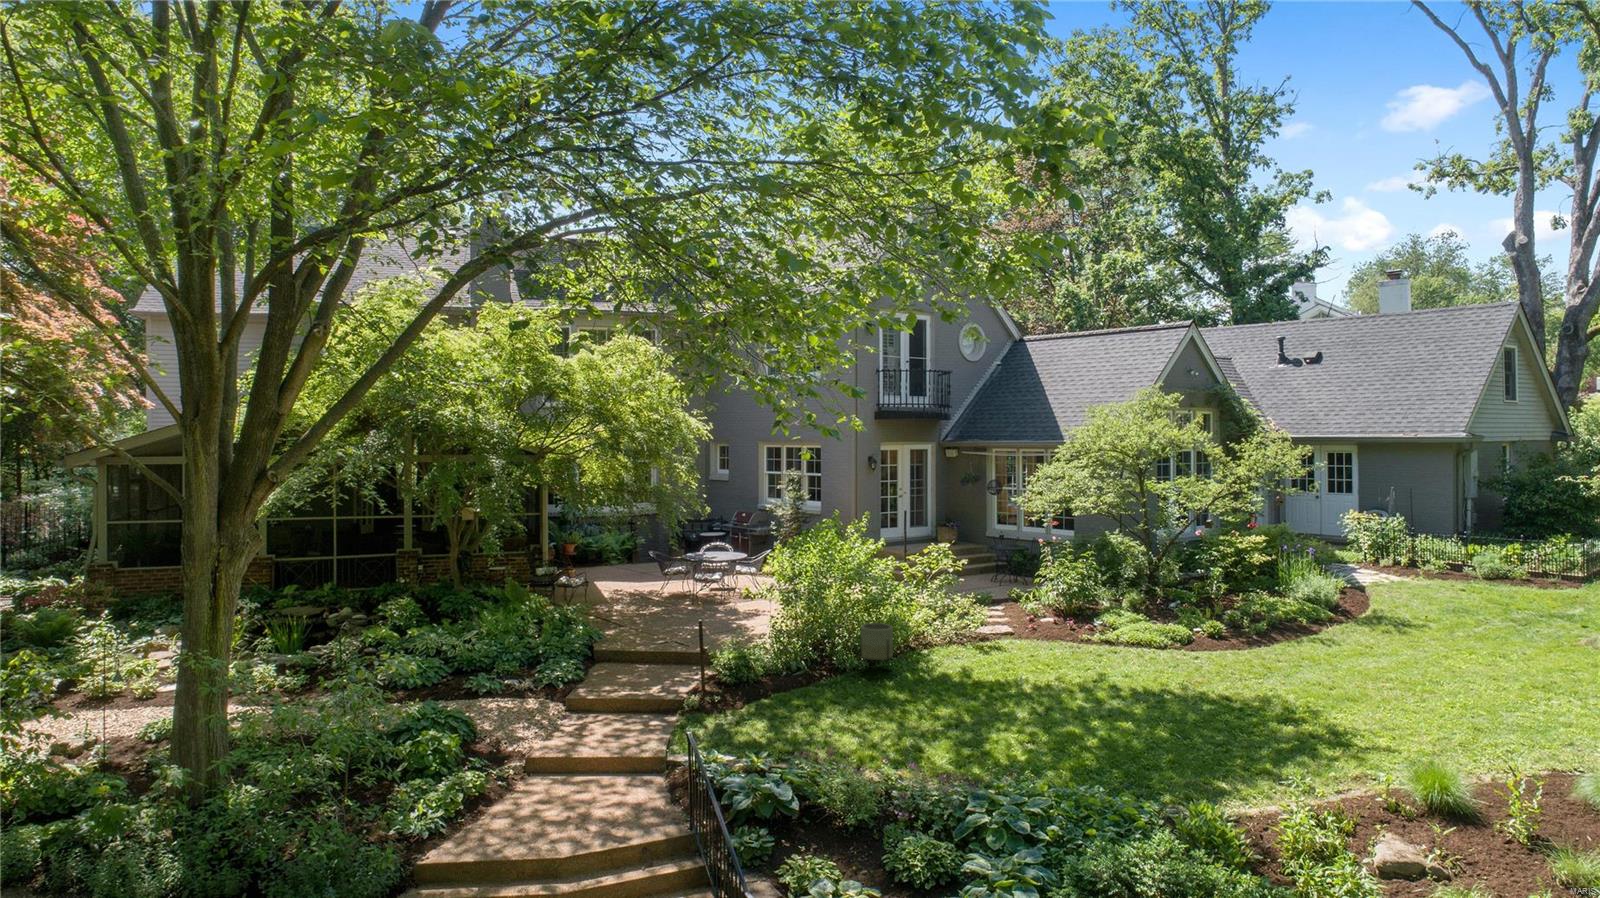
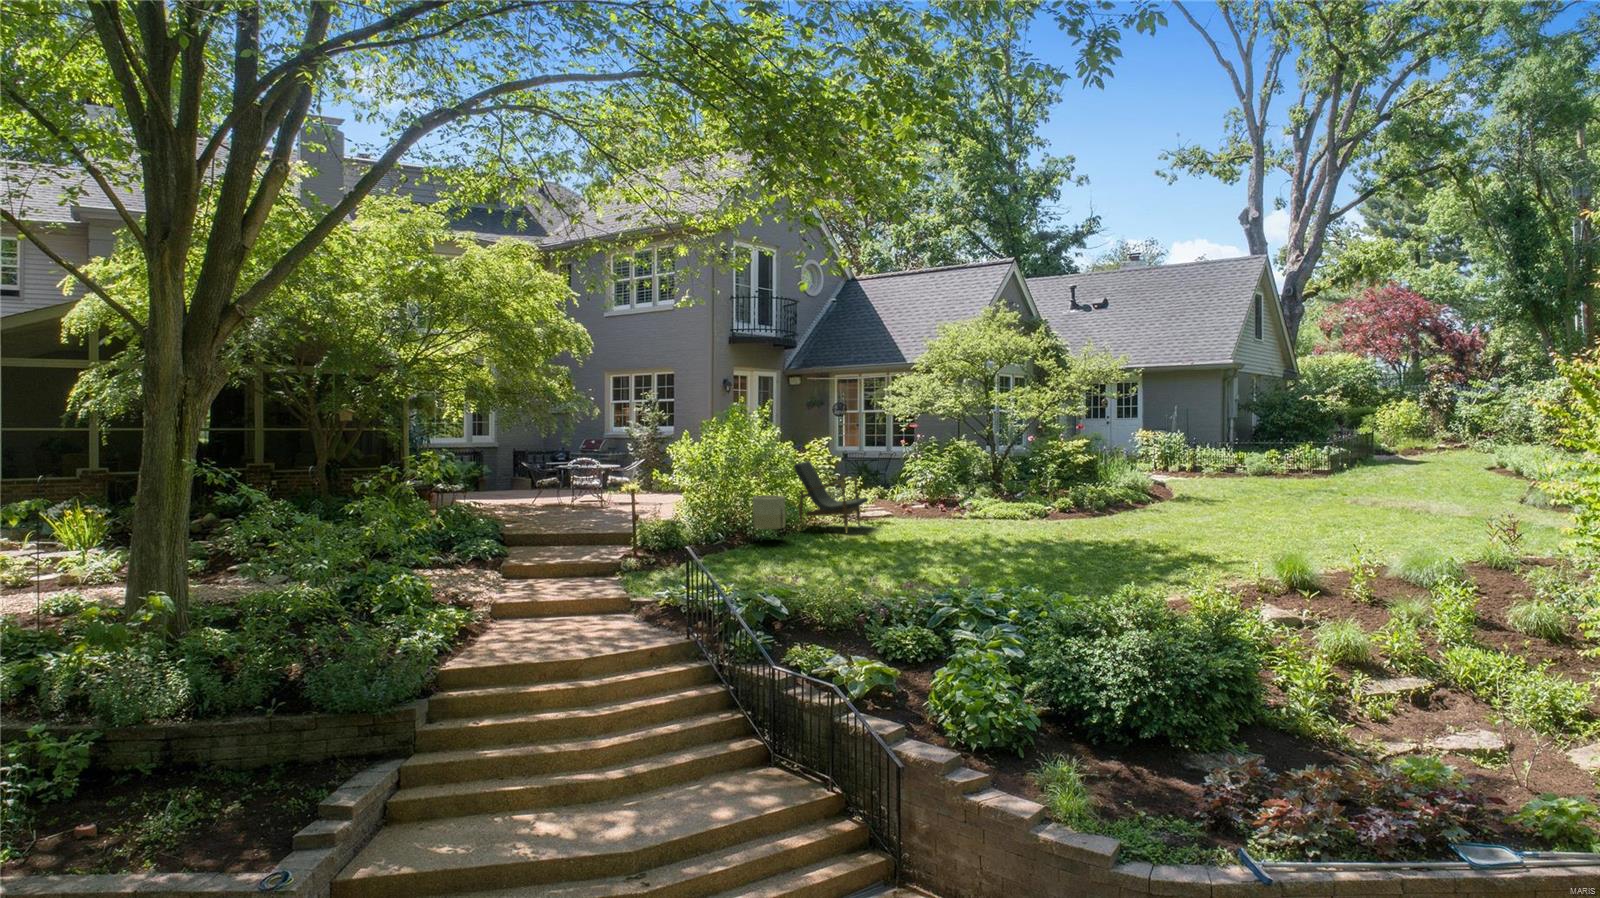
lounge chair: none [907,581,985,663] -> present [794,461,868,533]

